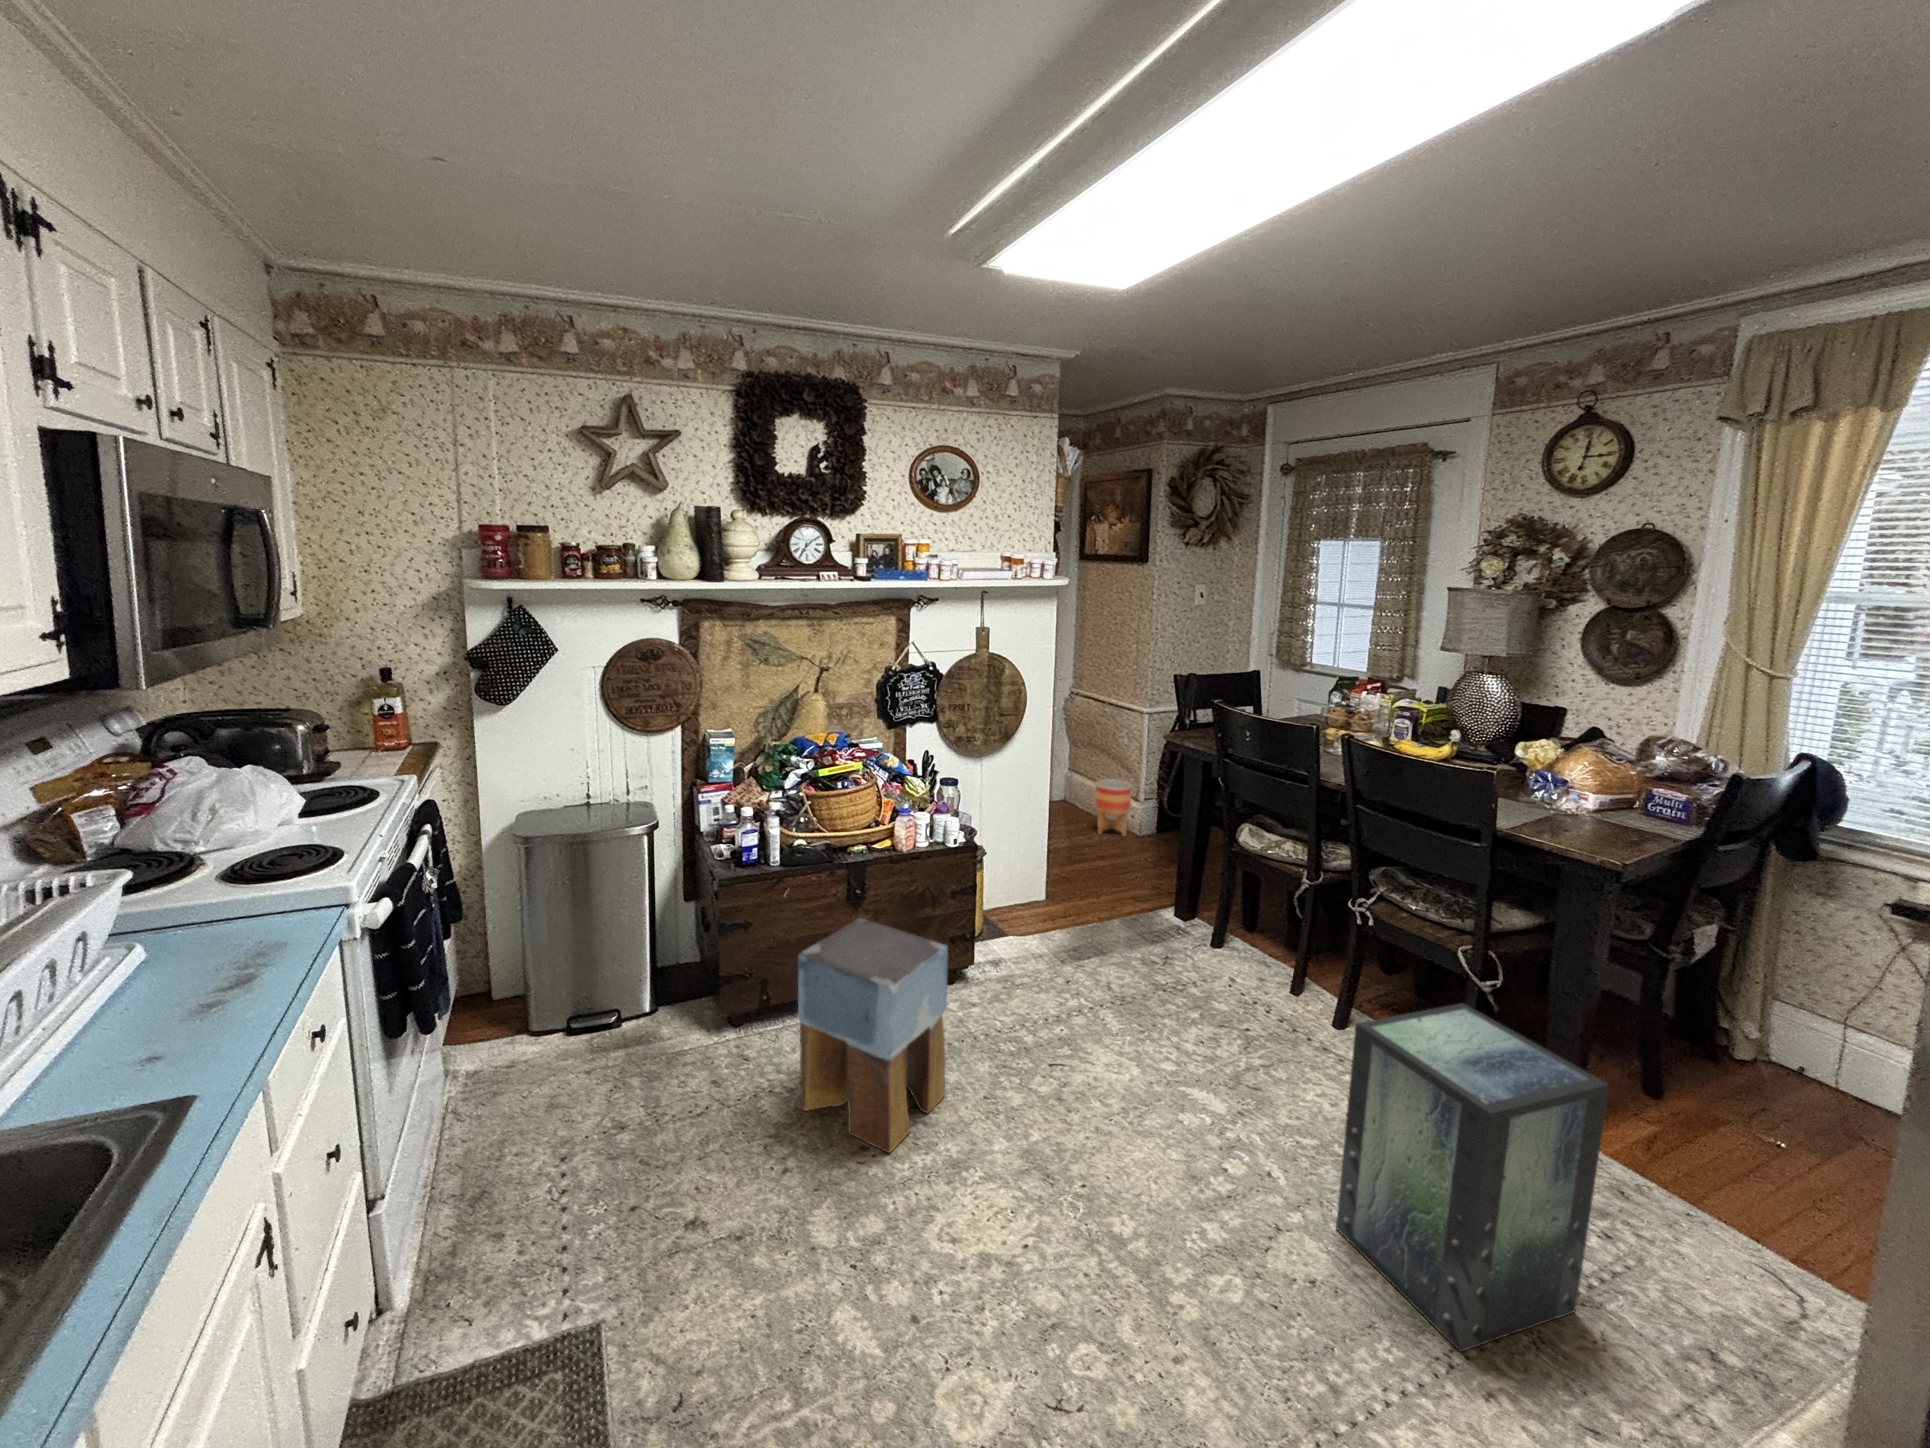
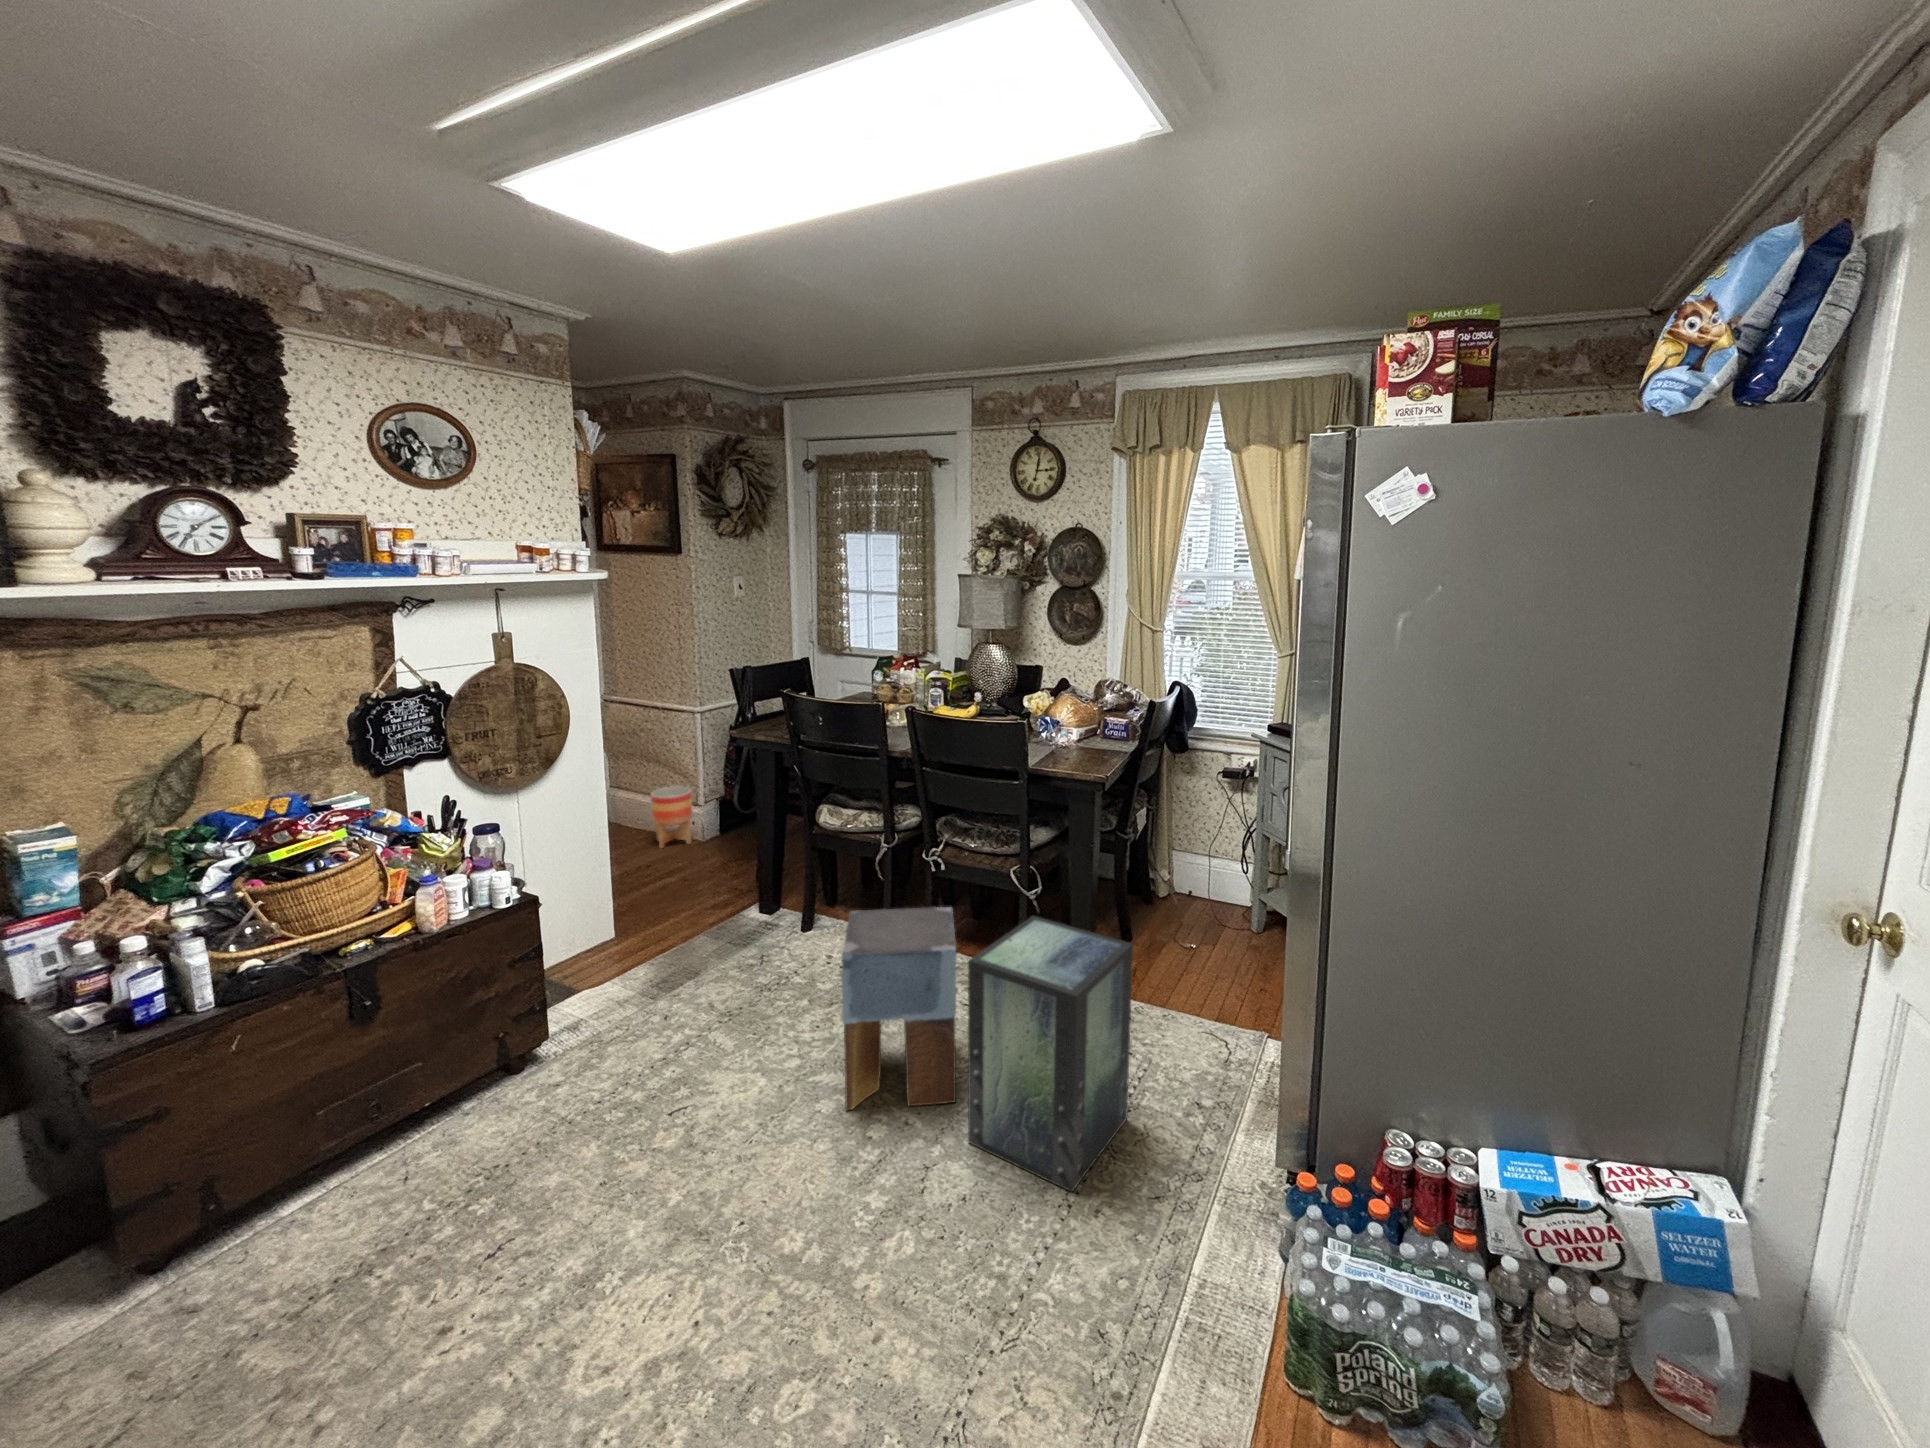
stool: present [798,918,948,1153] -> present [842,907,956,1110]

